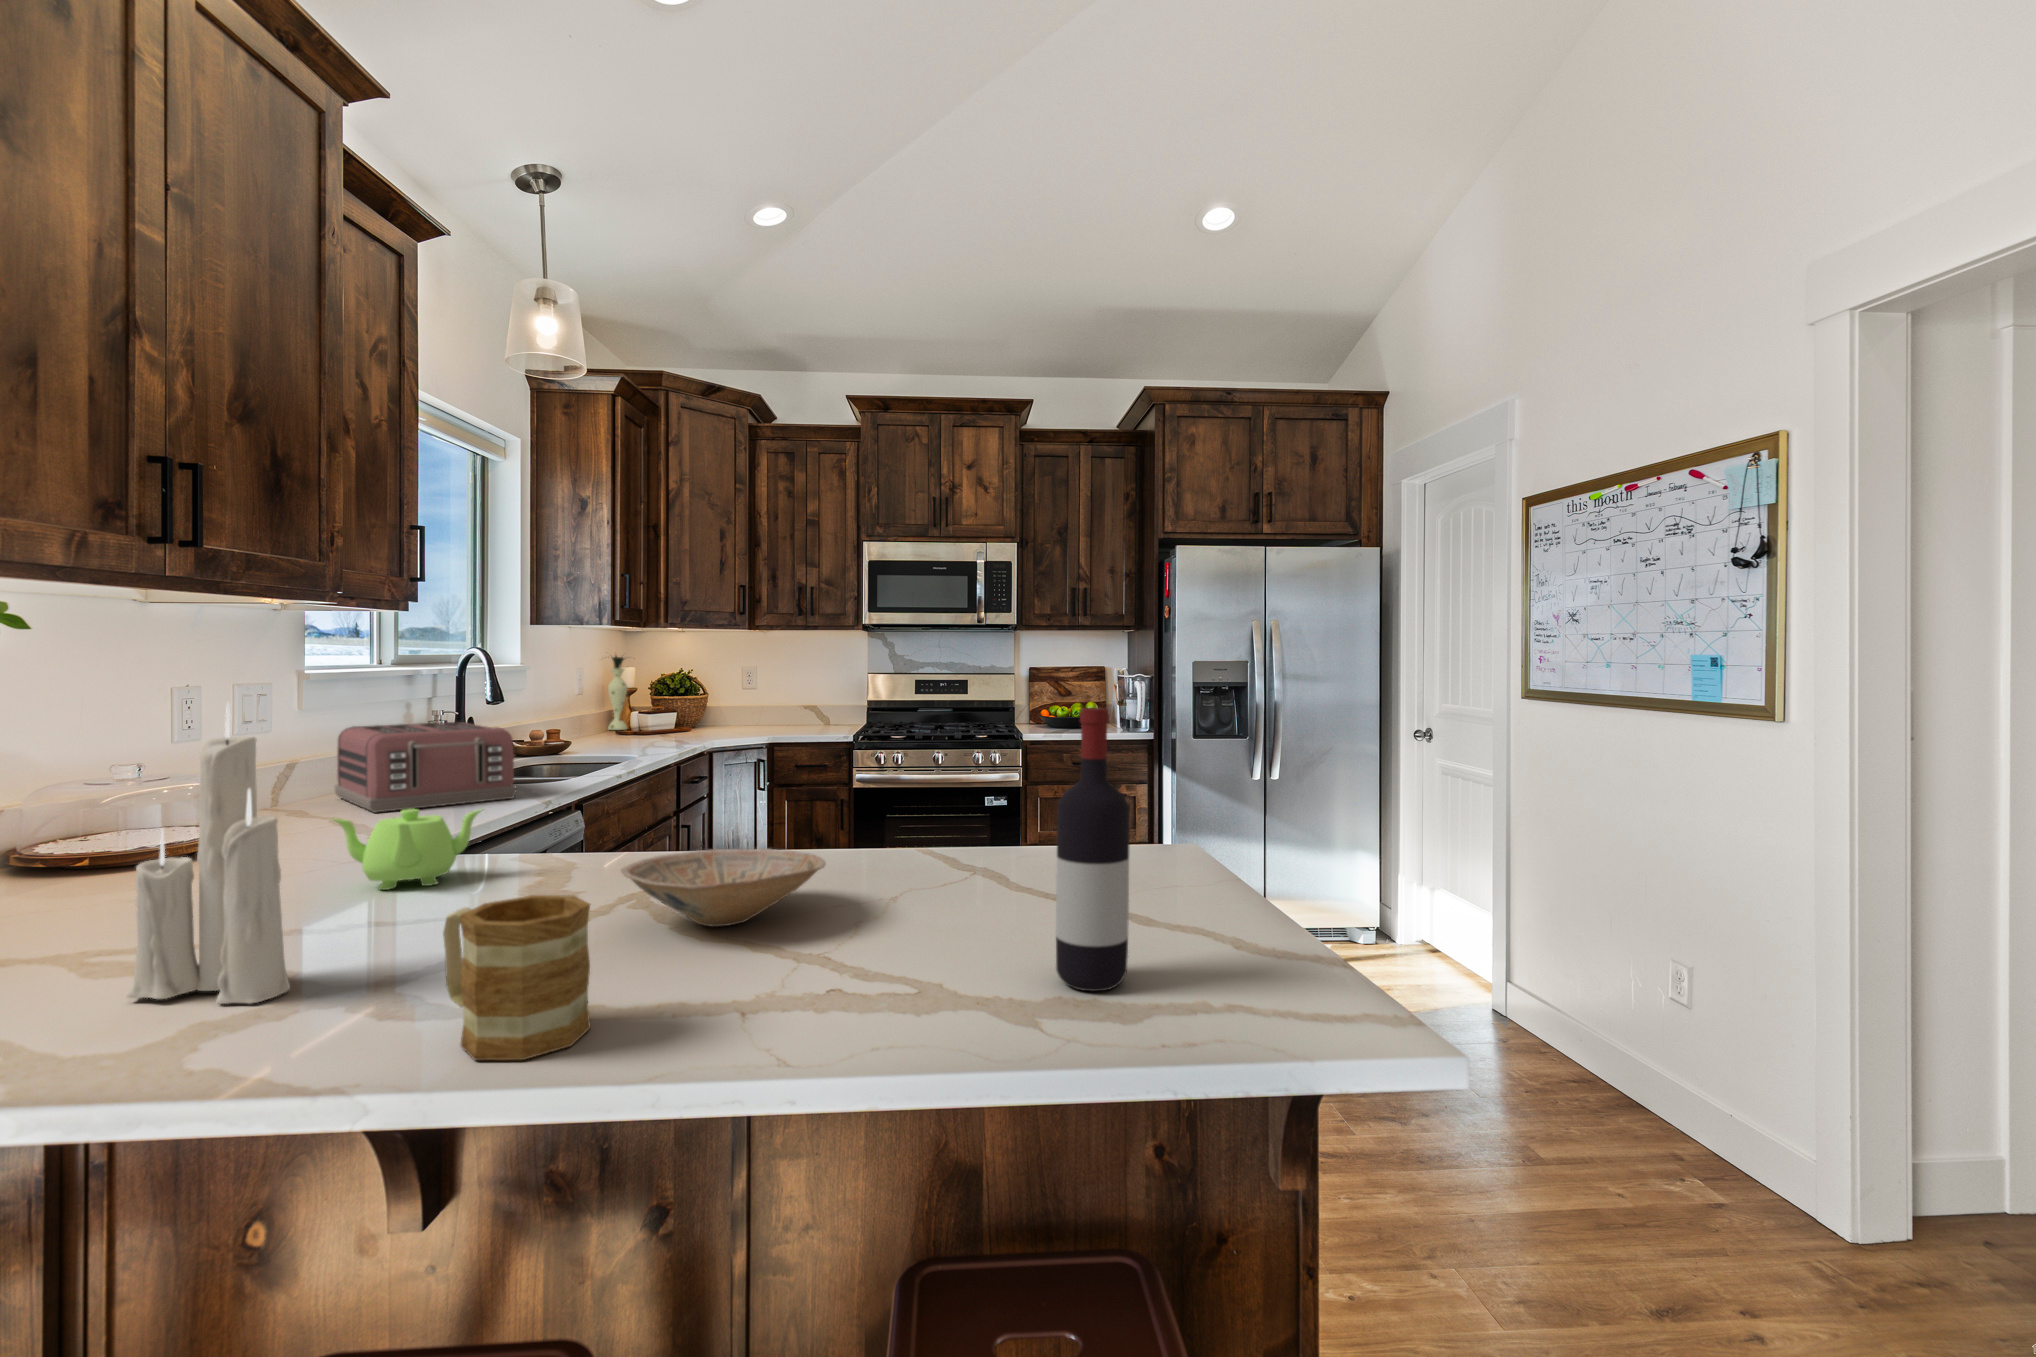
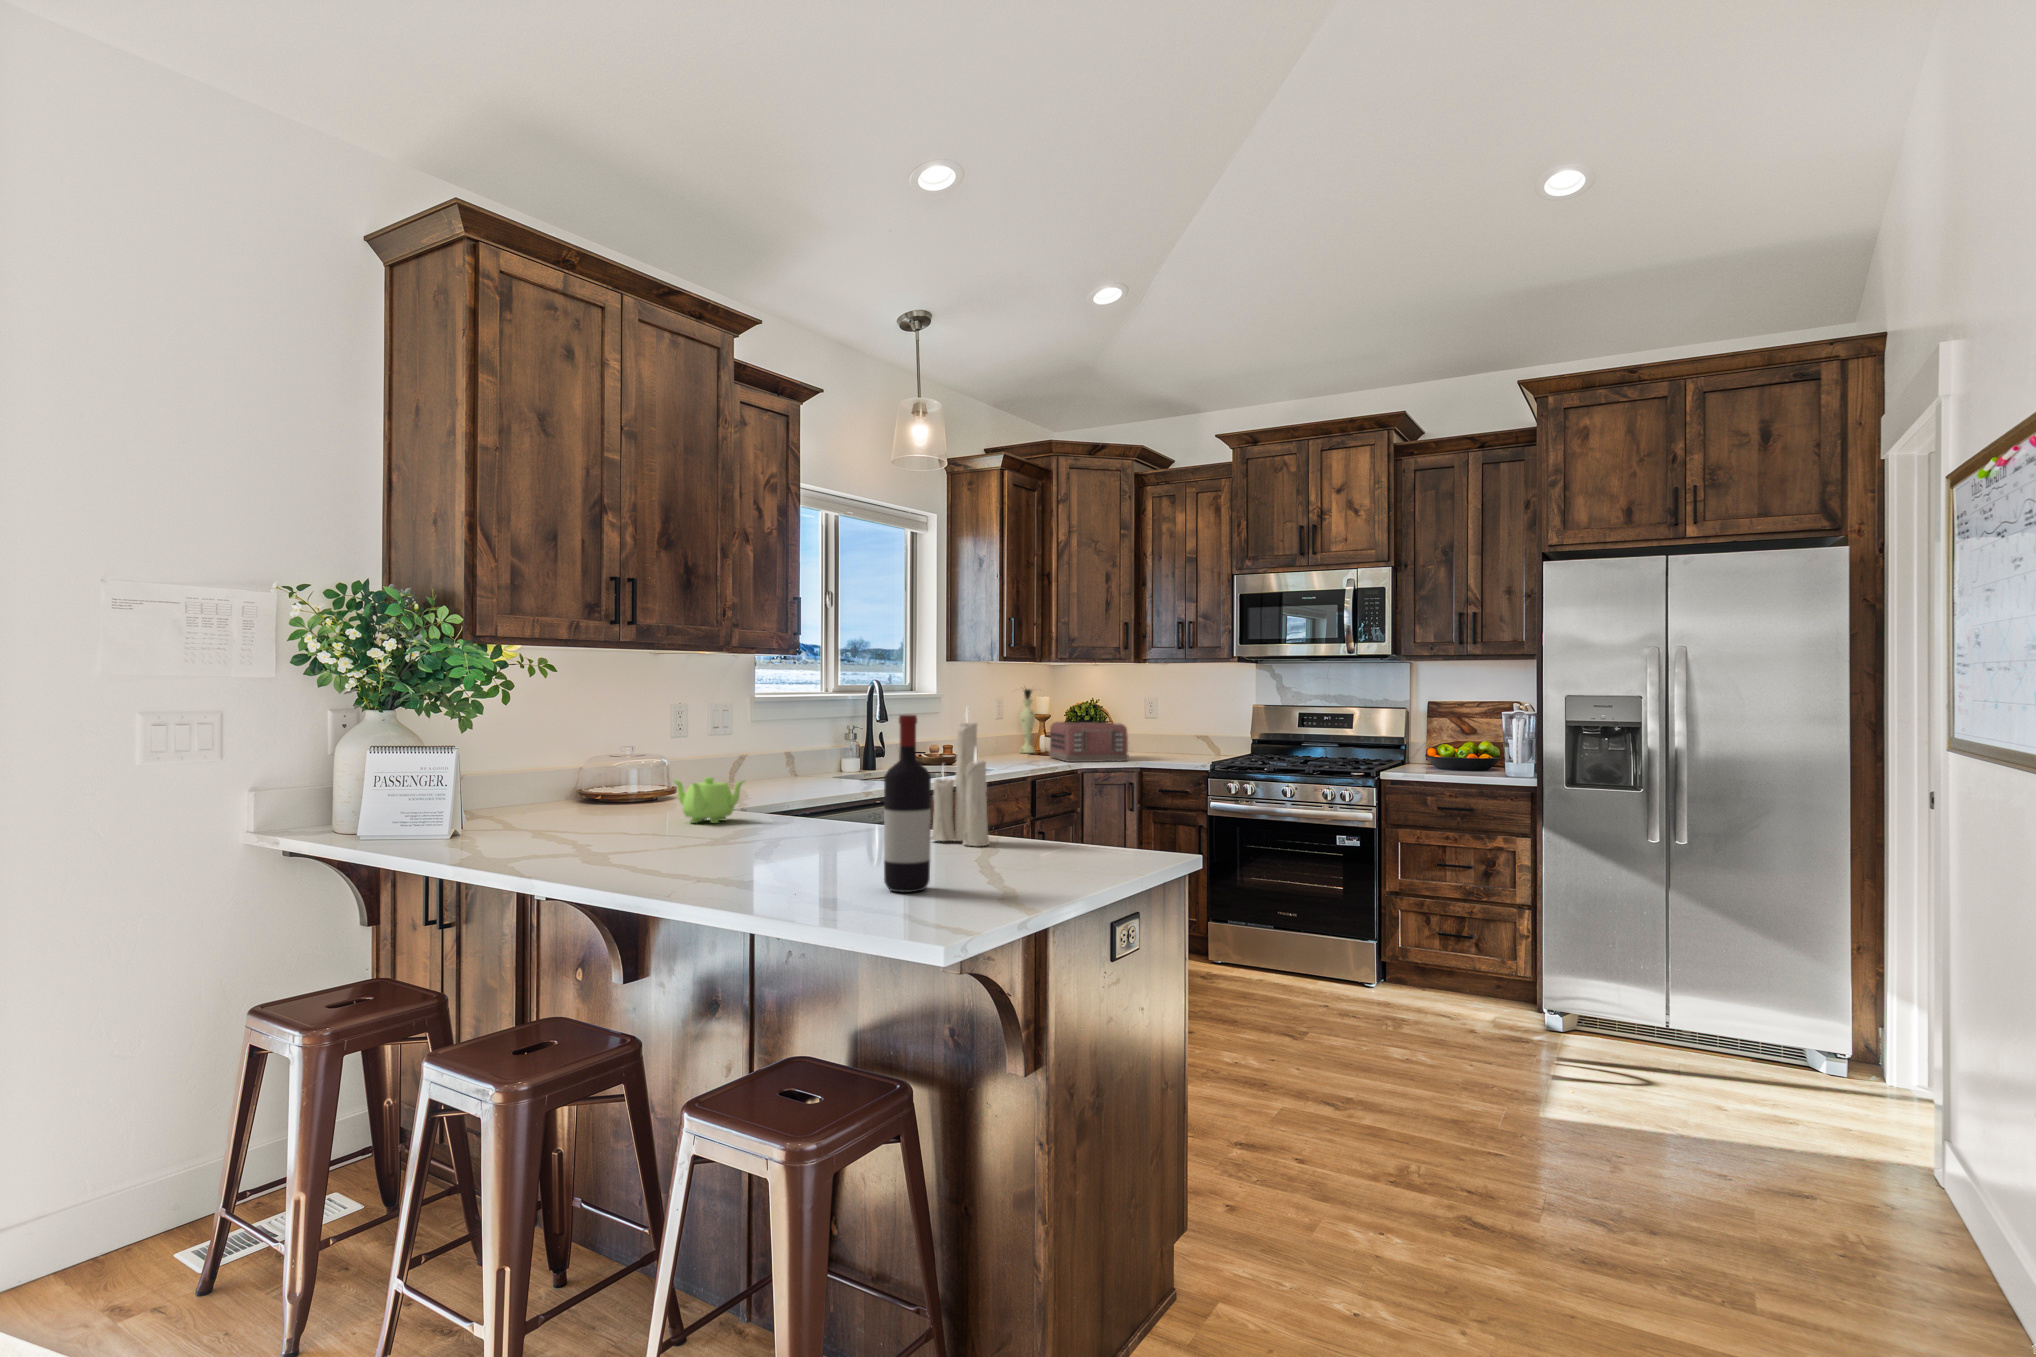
candle: present [126,704,290,1004] -> present [931,717,990,846]
toaster: present [335,722,517,812] -> present [1049,722,1129,762]
bowl: present [621,849,826,927] -> none [745,809,870,851]
mug: present [443,895,591,1060] -> none [605,805,664,877]

